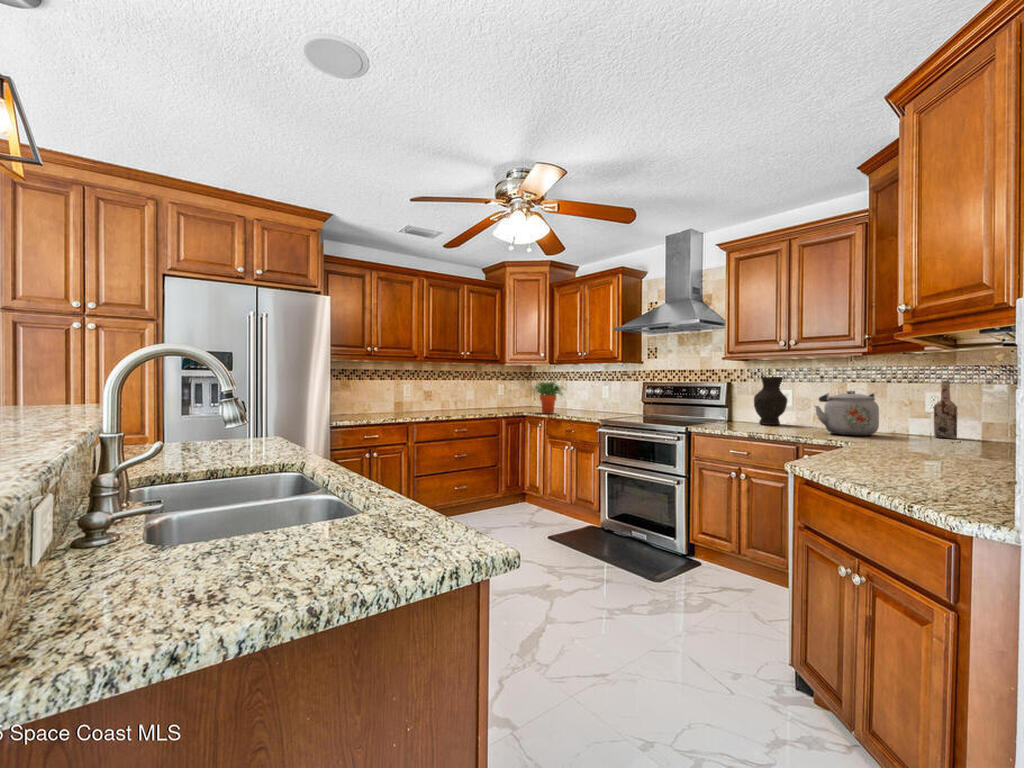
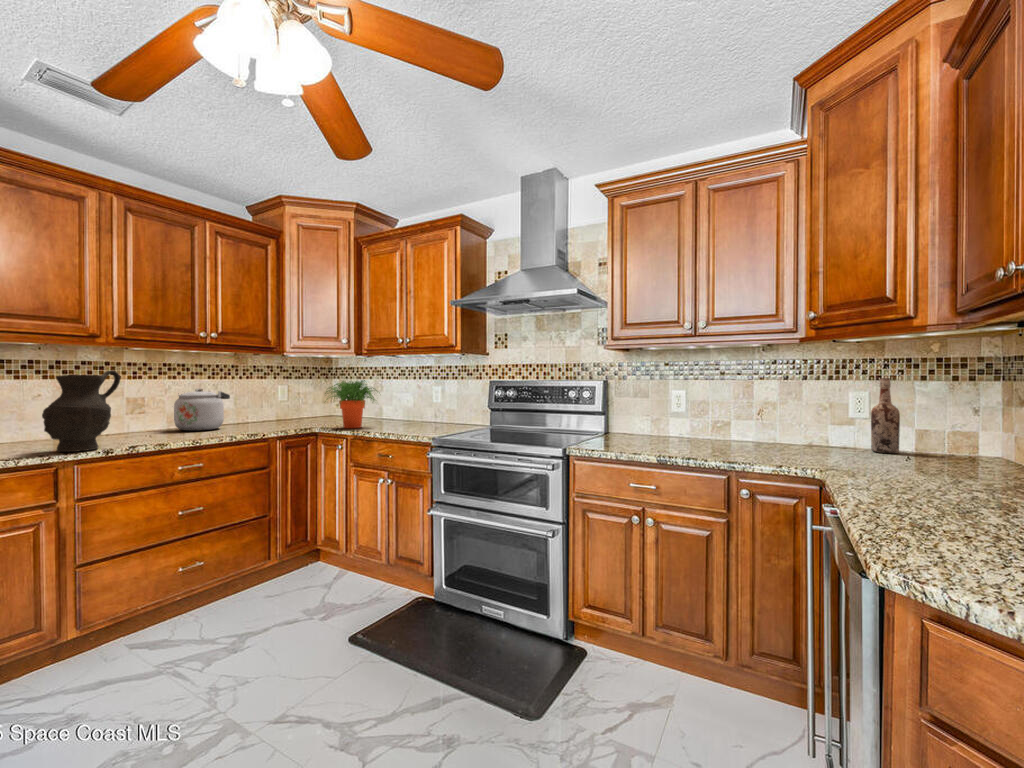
decorative vase: present [754,377,787,425] -> present [42,371,120,452]
kettle: present [815,390,879,436] -> present [174,388,230,431]

